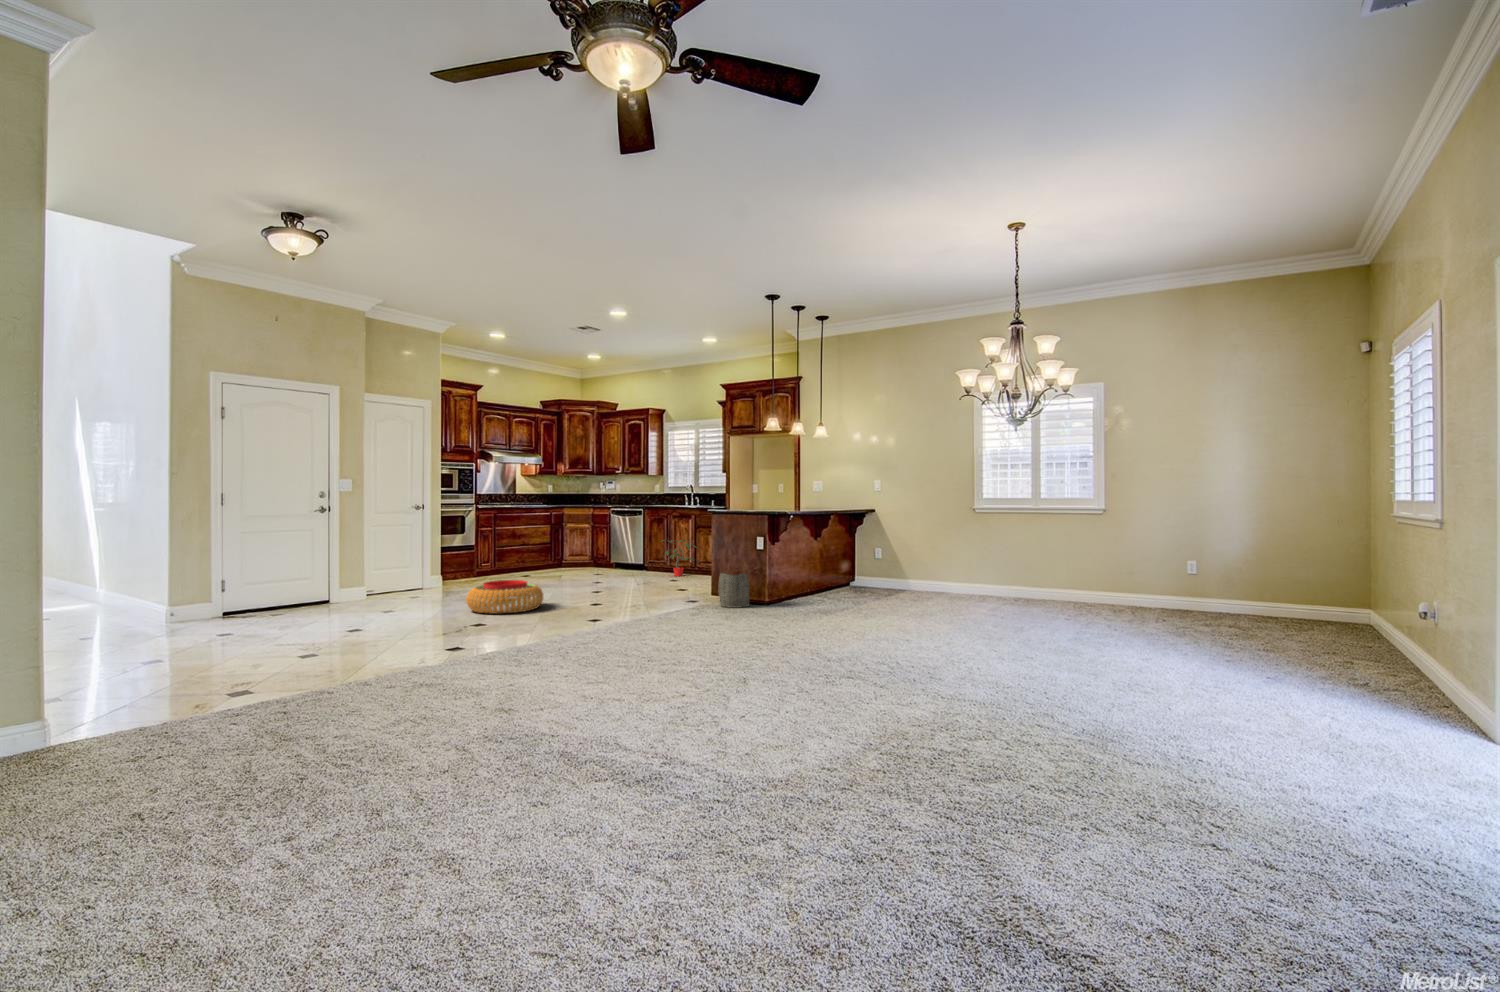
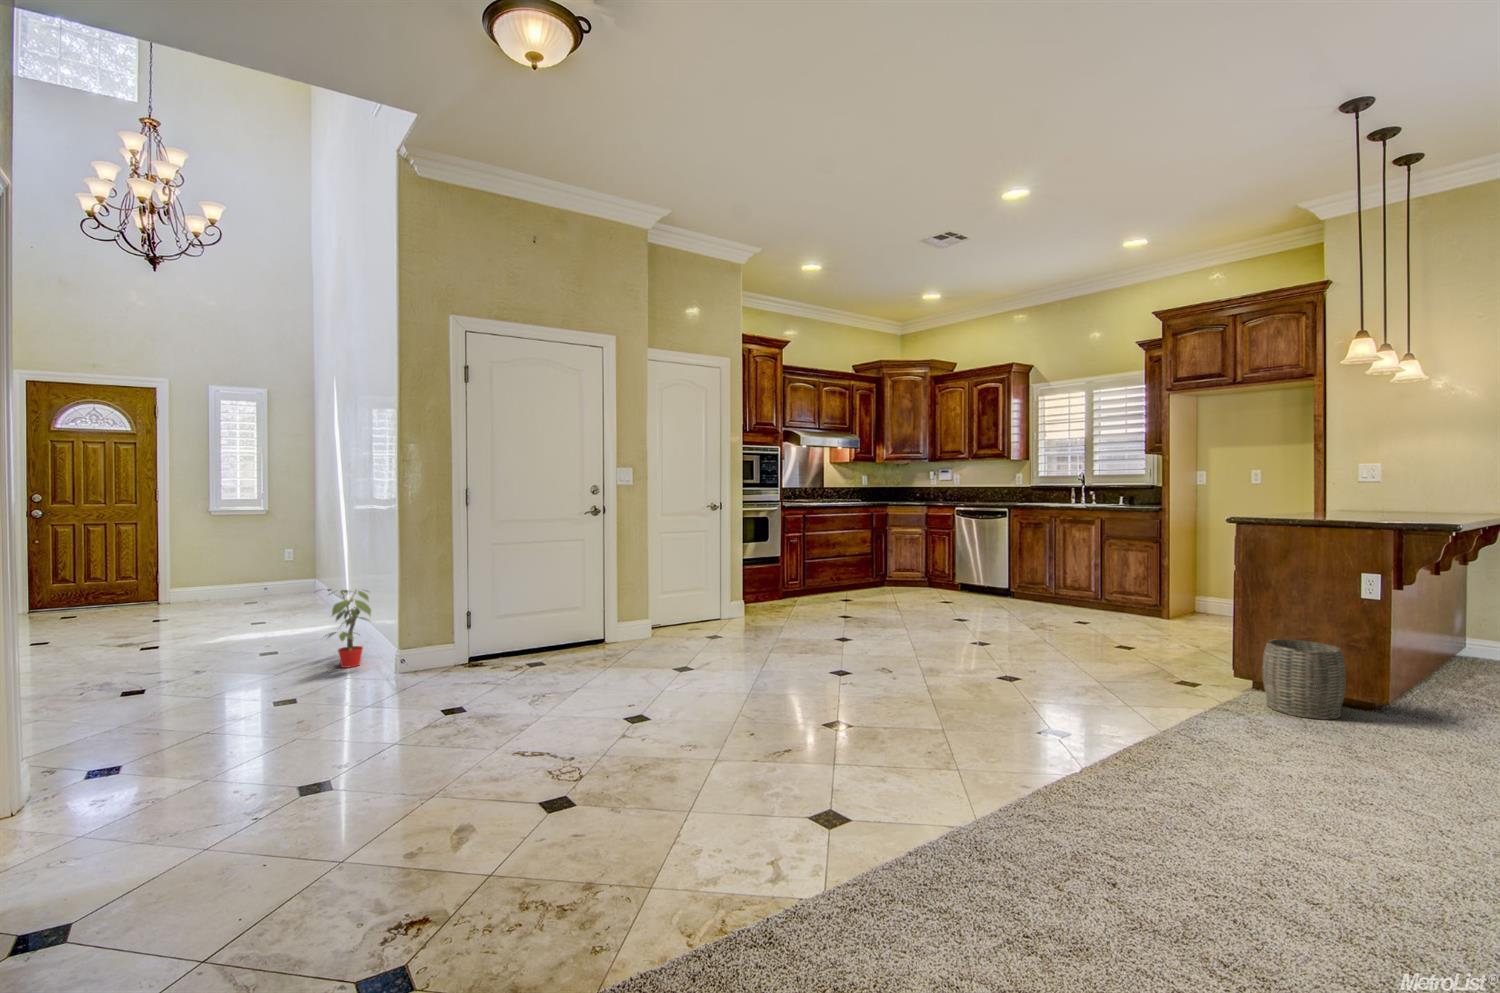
potted plant: present [662,540,697,576] -> present [316,589,371,668]
pouf: present [466,580,543,614] -> none [794,628,917,693]

